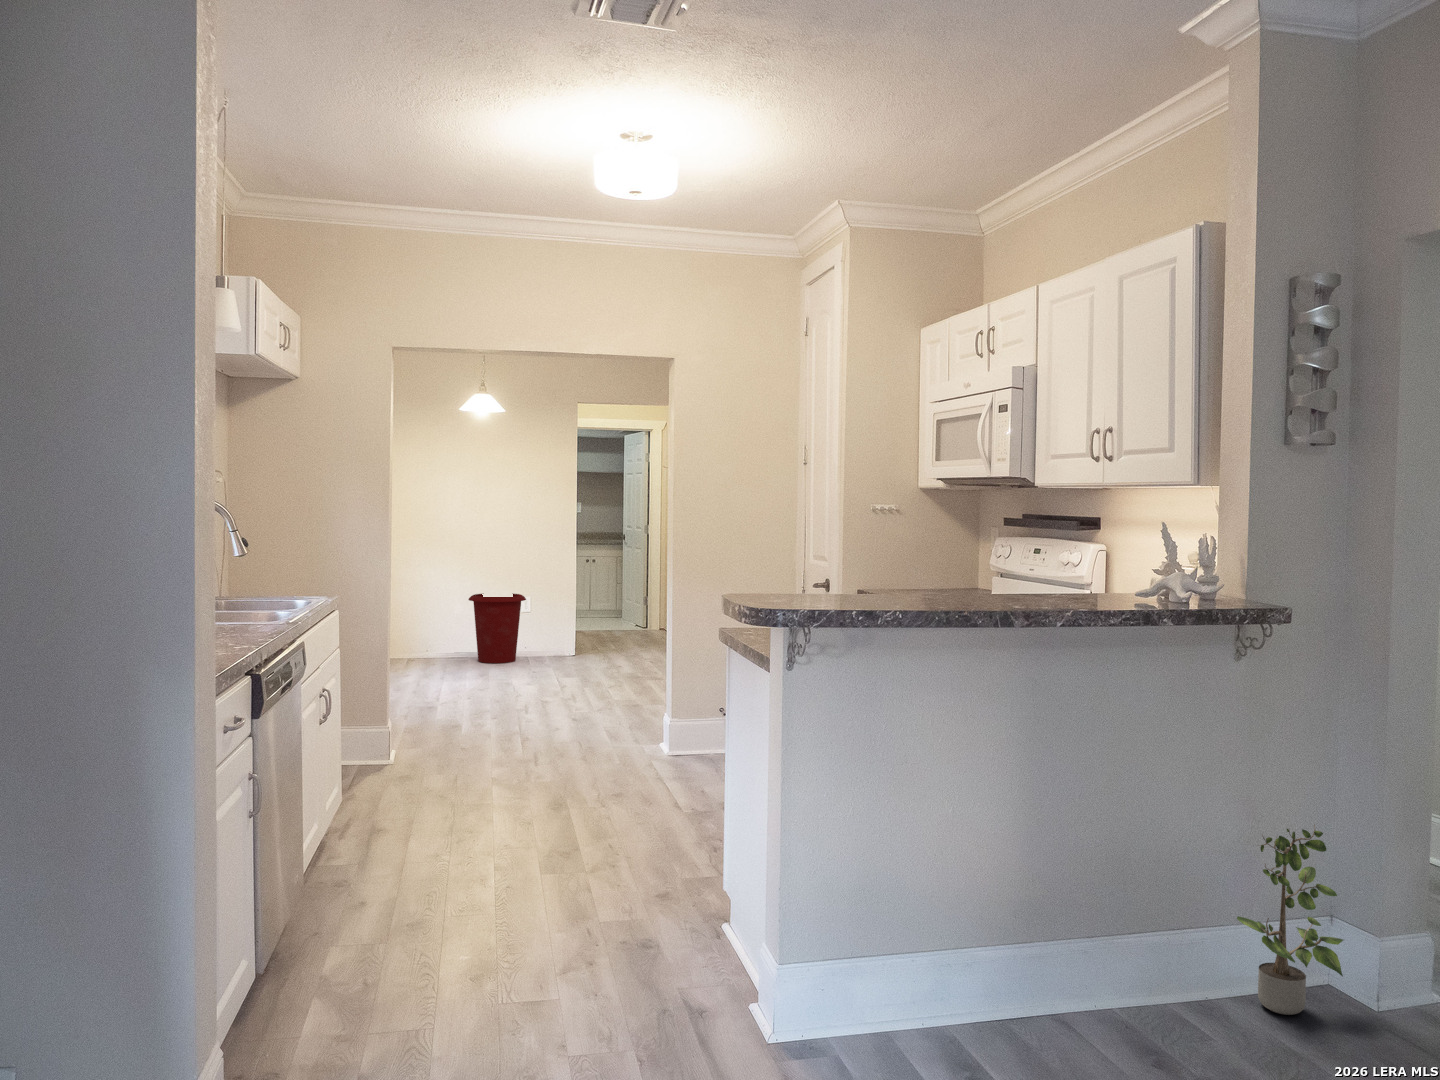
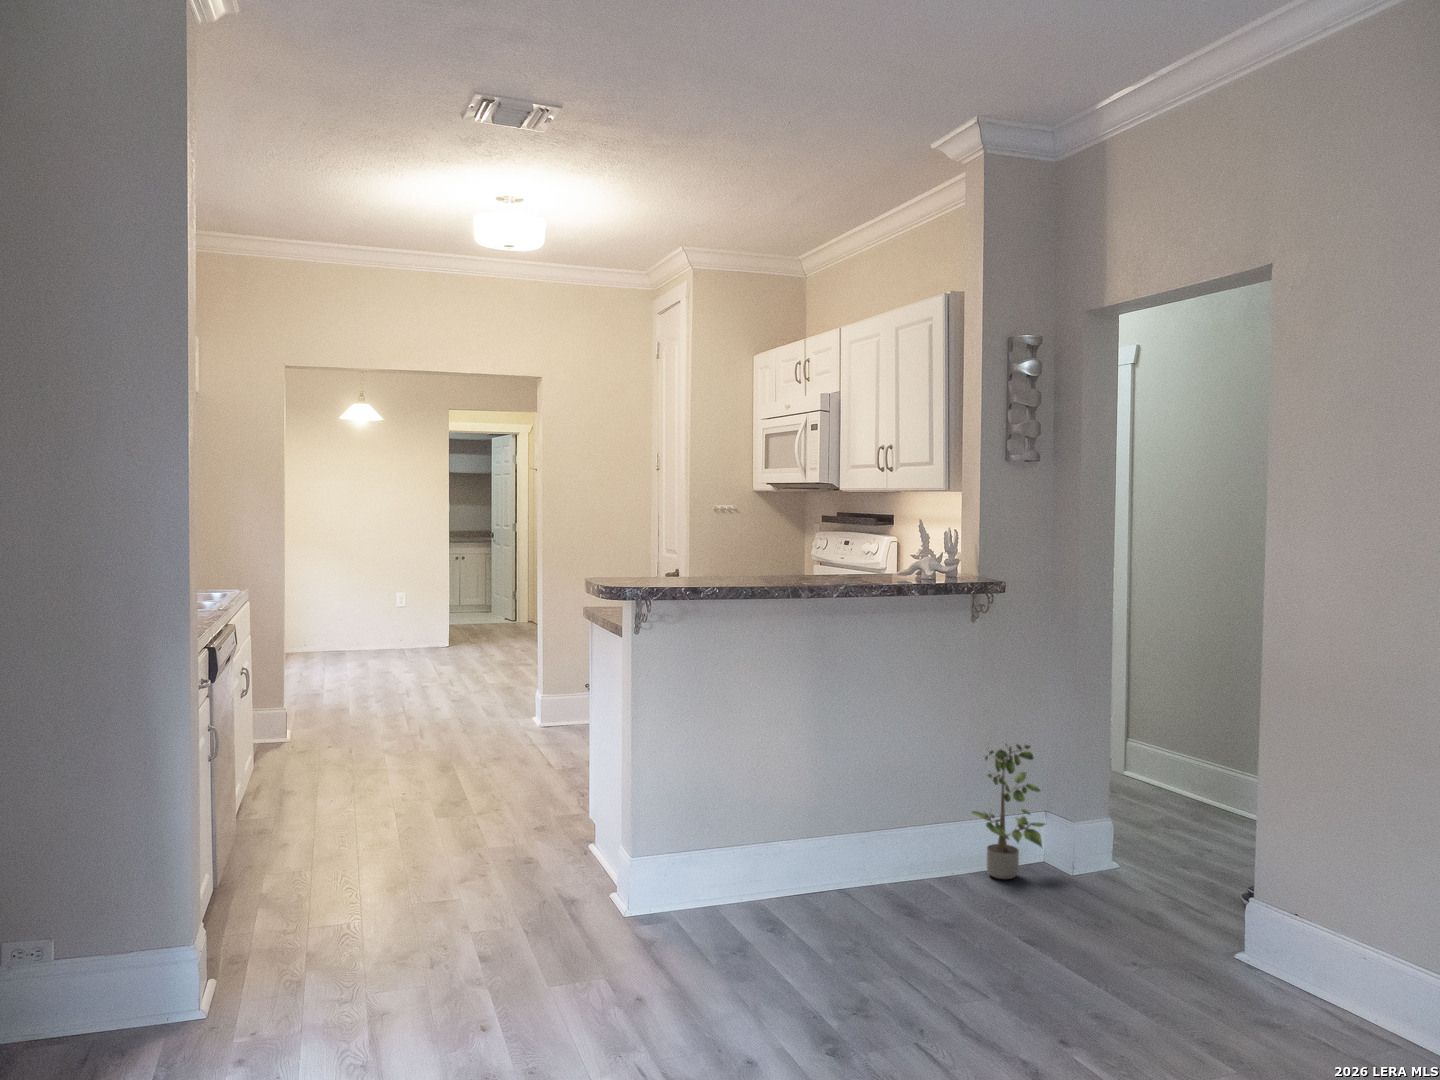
waste bin: present [468,594,526,663] -> none [345,590,401,657]

